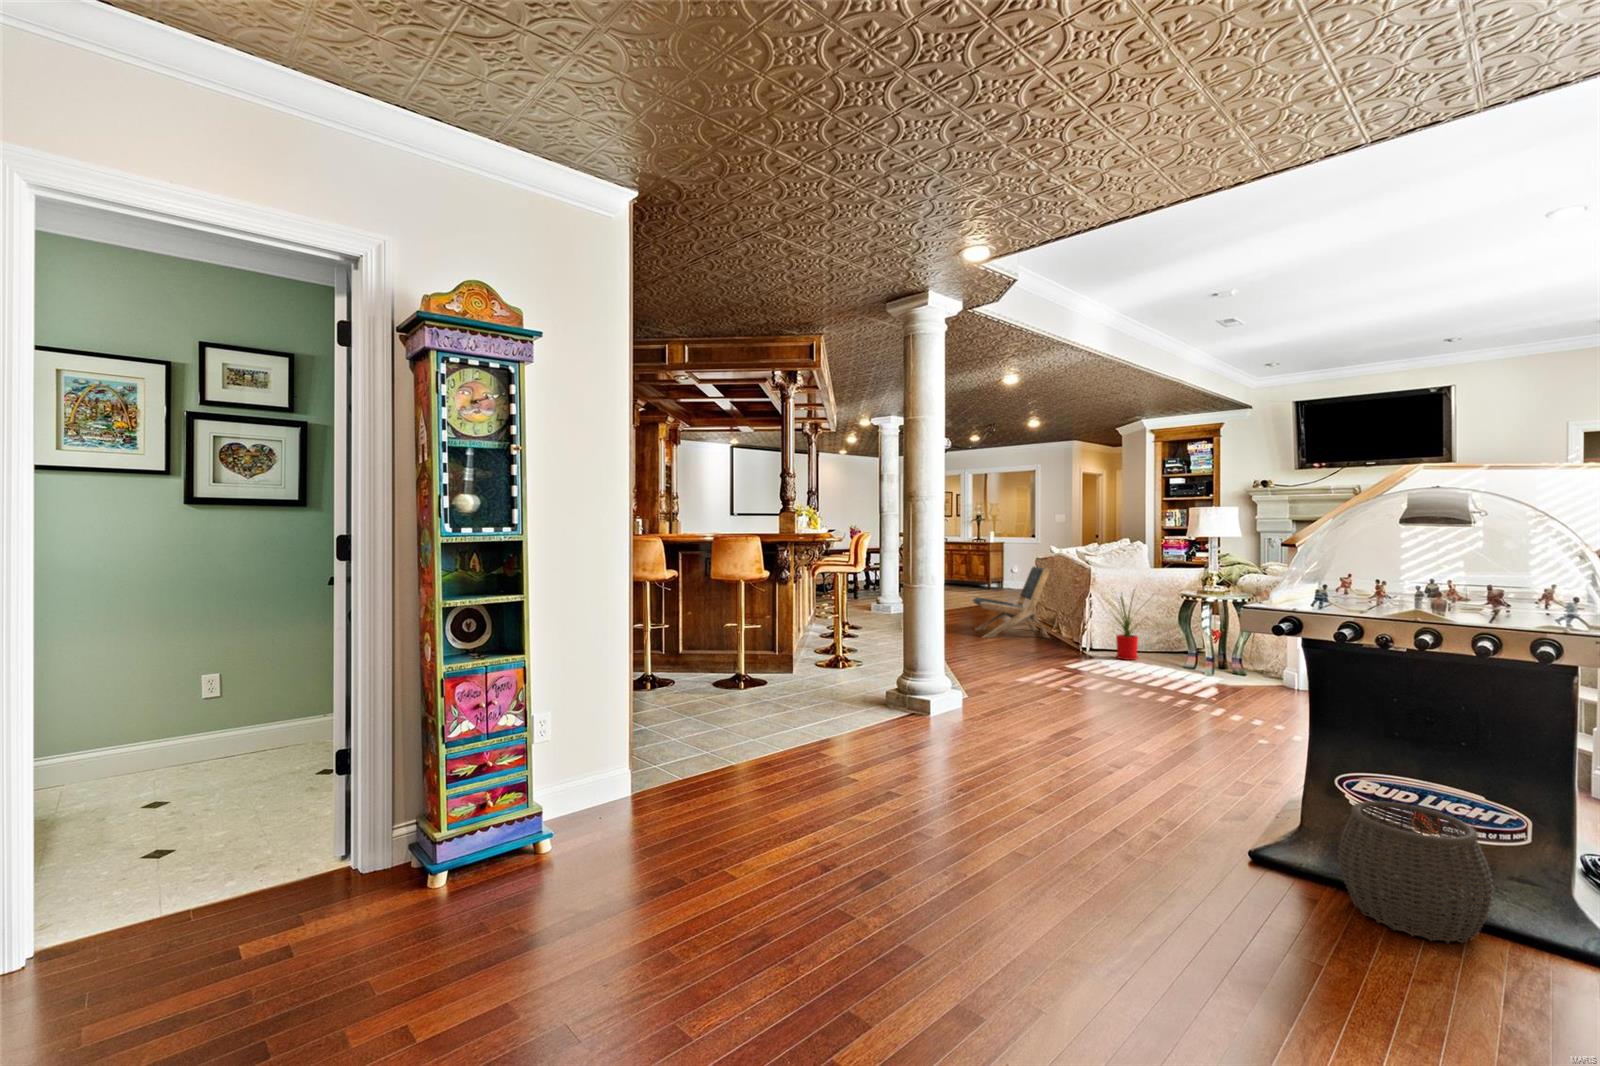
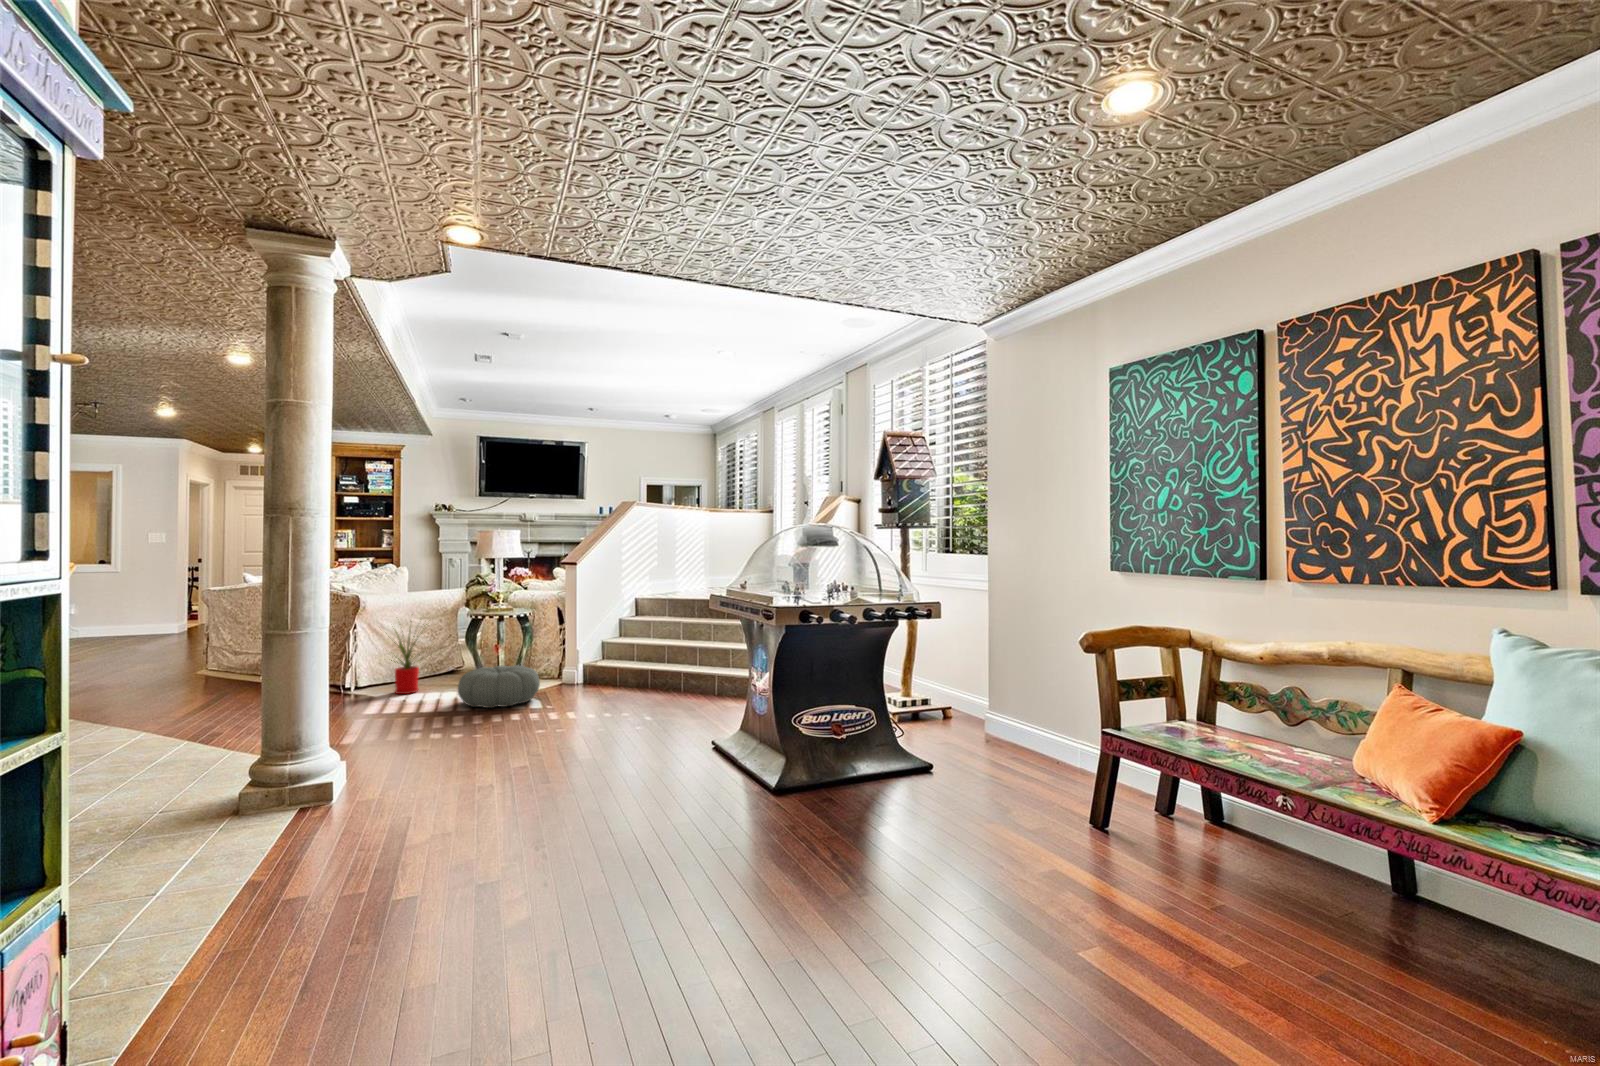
lounge chair: present [973,566,1049,638] -> none [128,601,273,709]
pouf: none [1136,646,1227,690] -> present [458,665,540,708]
woven basket: present [1338,801,1494,943] -> none [822,720,889,792]

